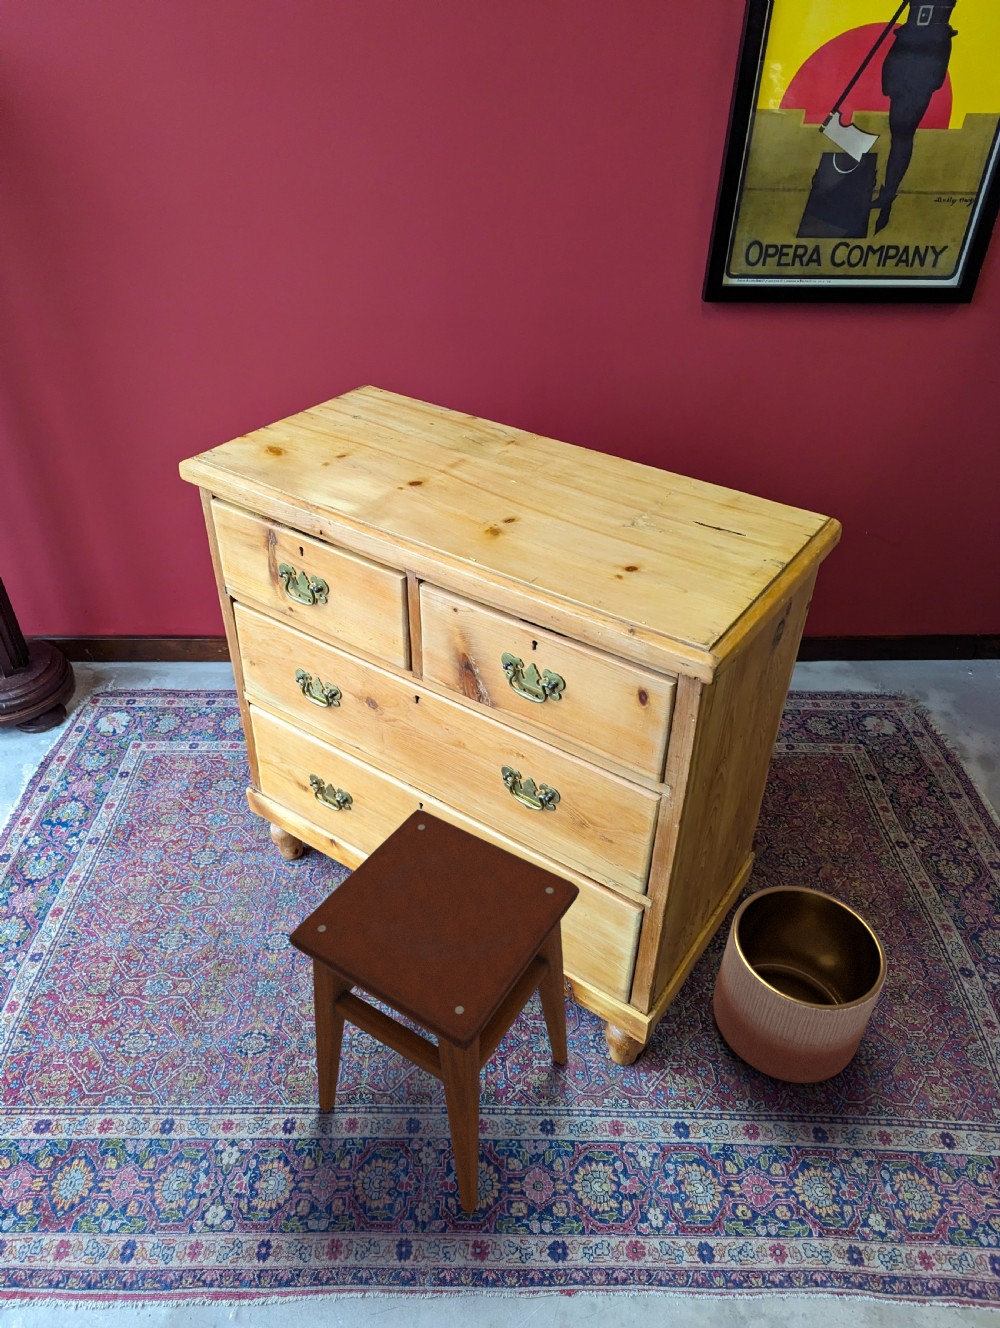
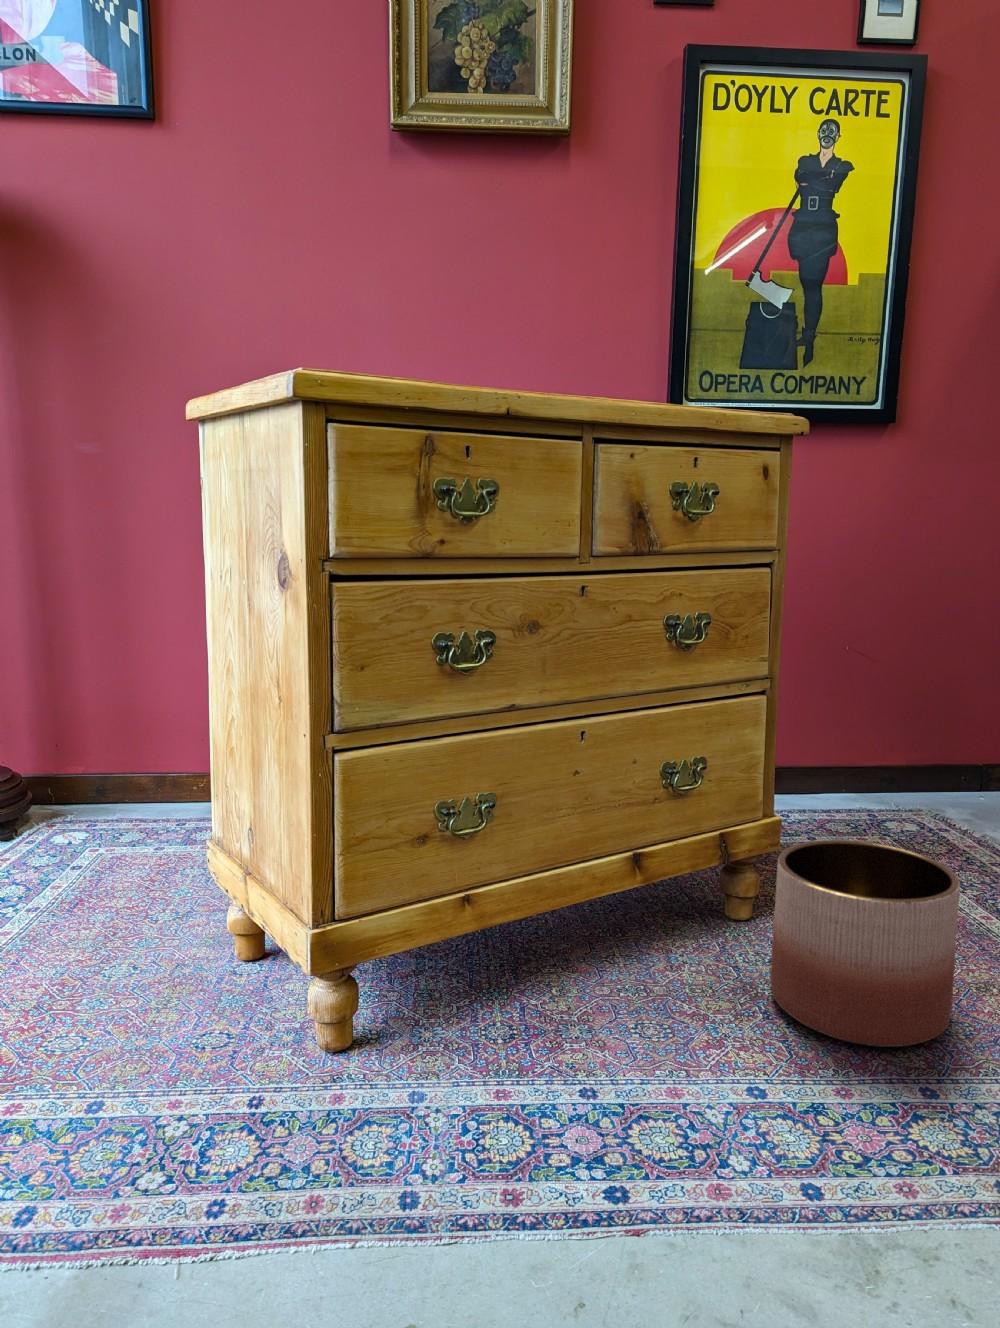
stool: present [289,809,580,1214] -> none [289,709,607,1165]

